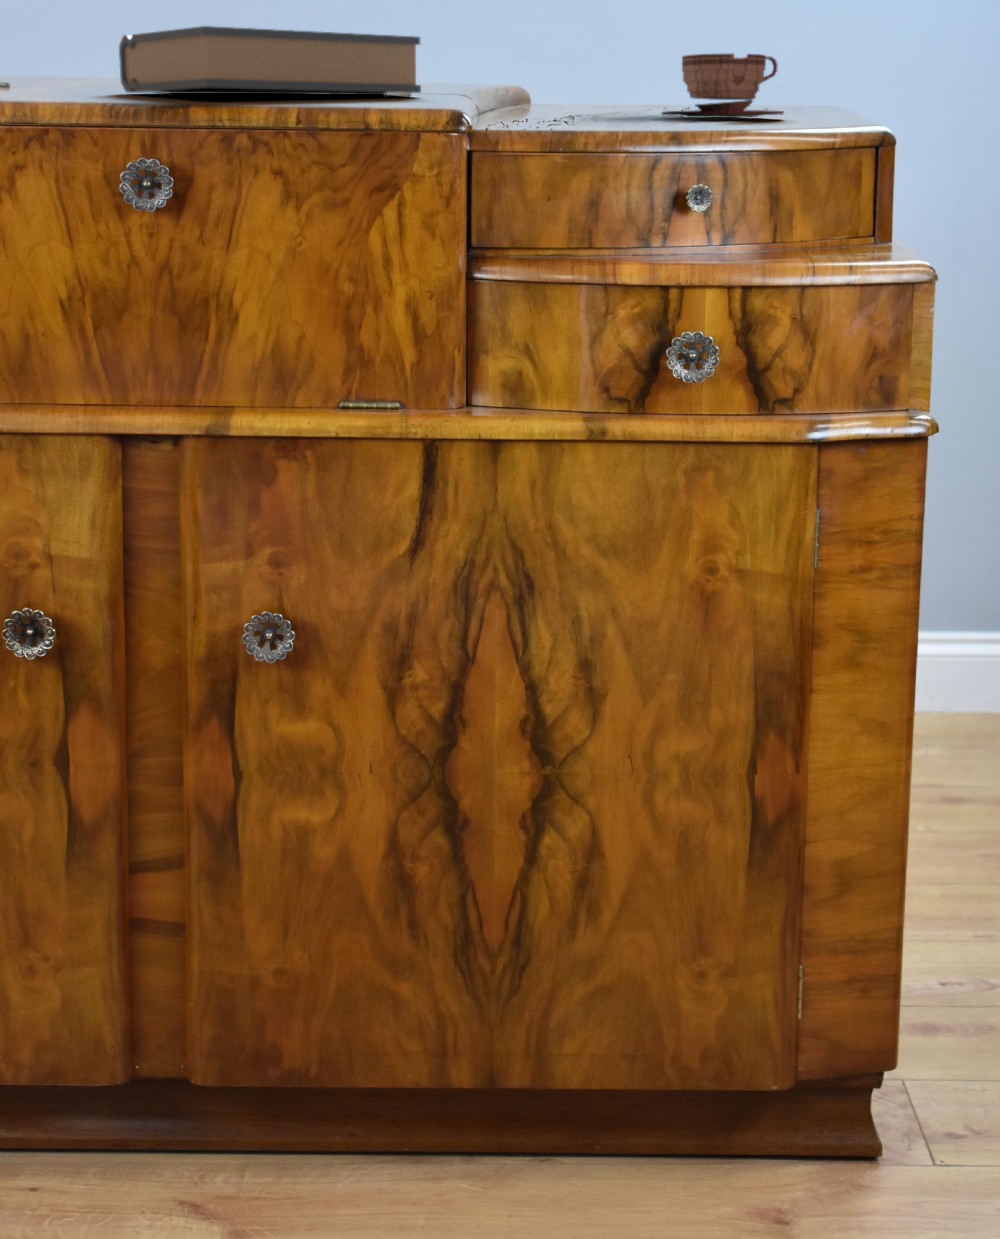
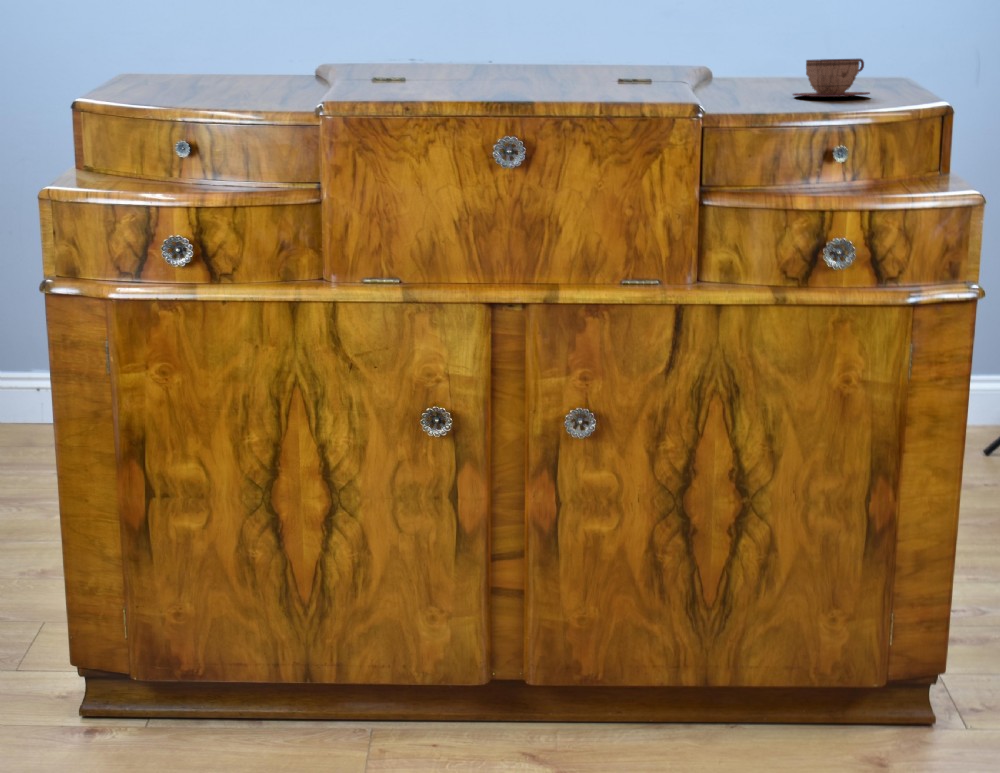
hardback book: present [119,26,421,95] -> none [474,55,655,94]

